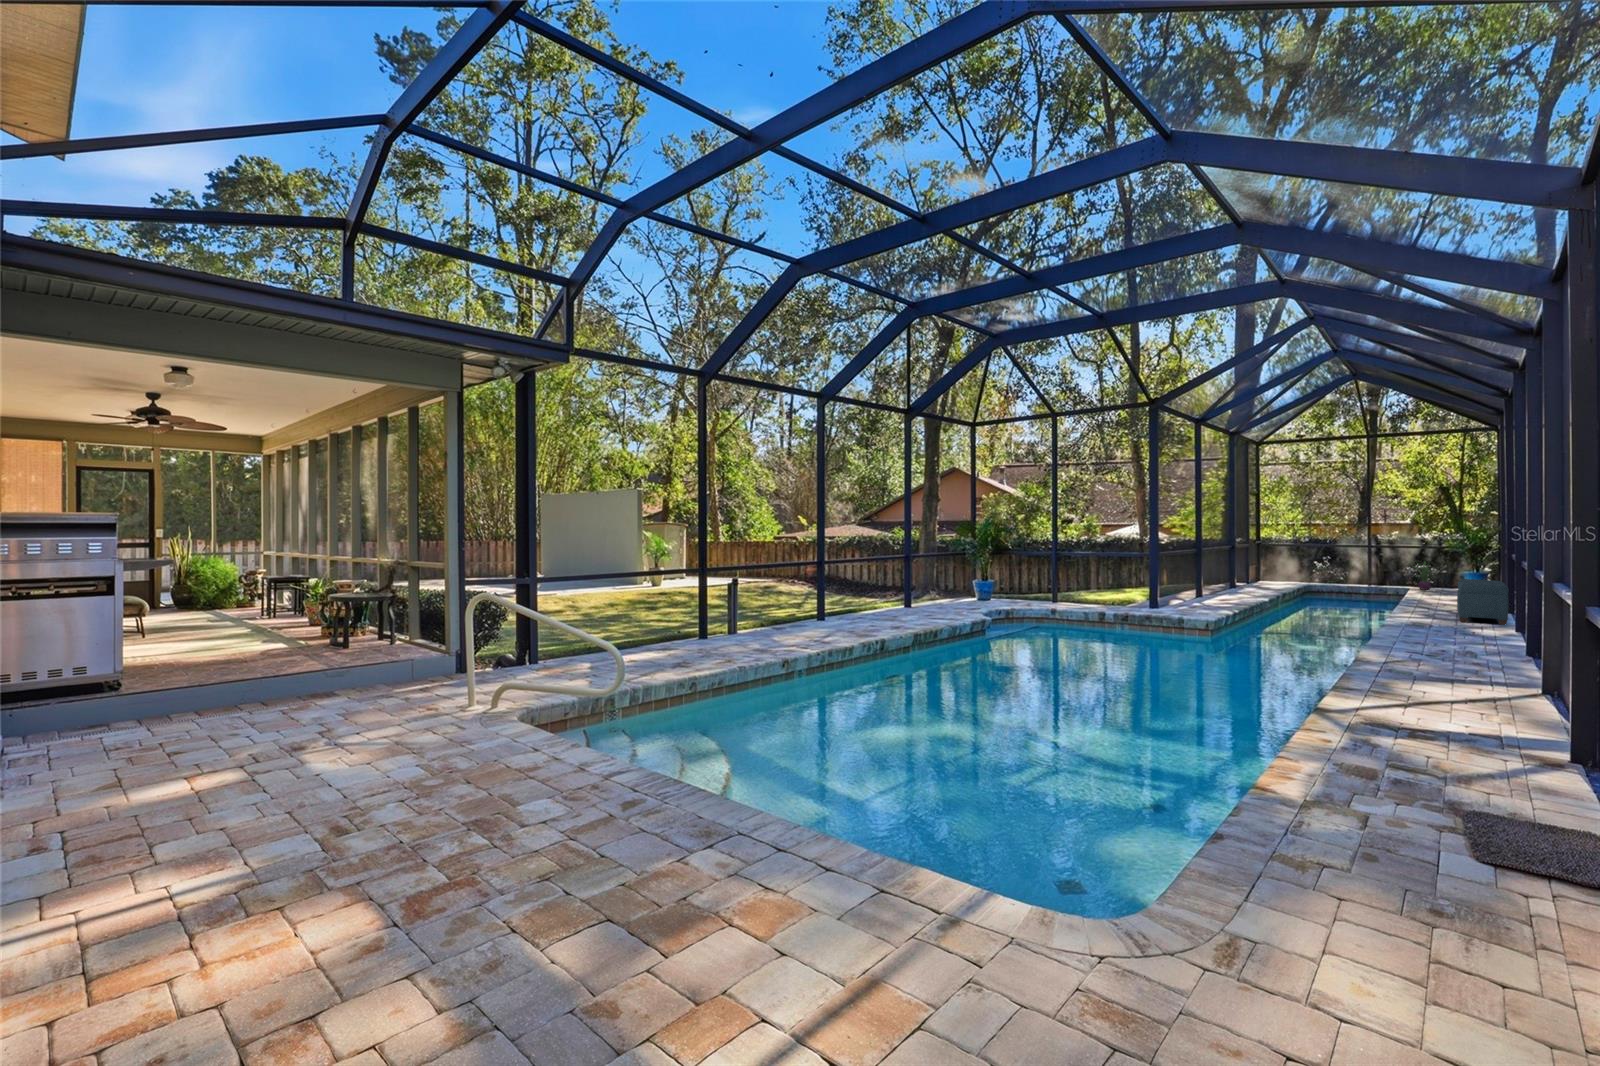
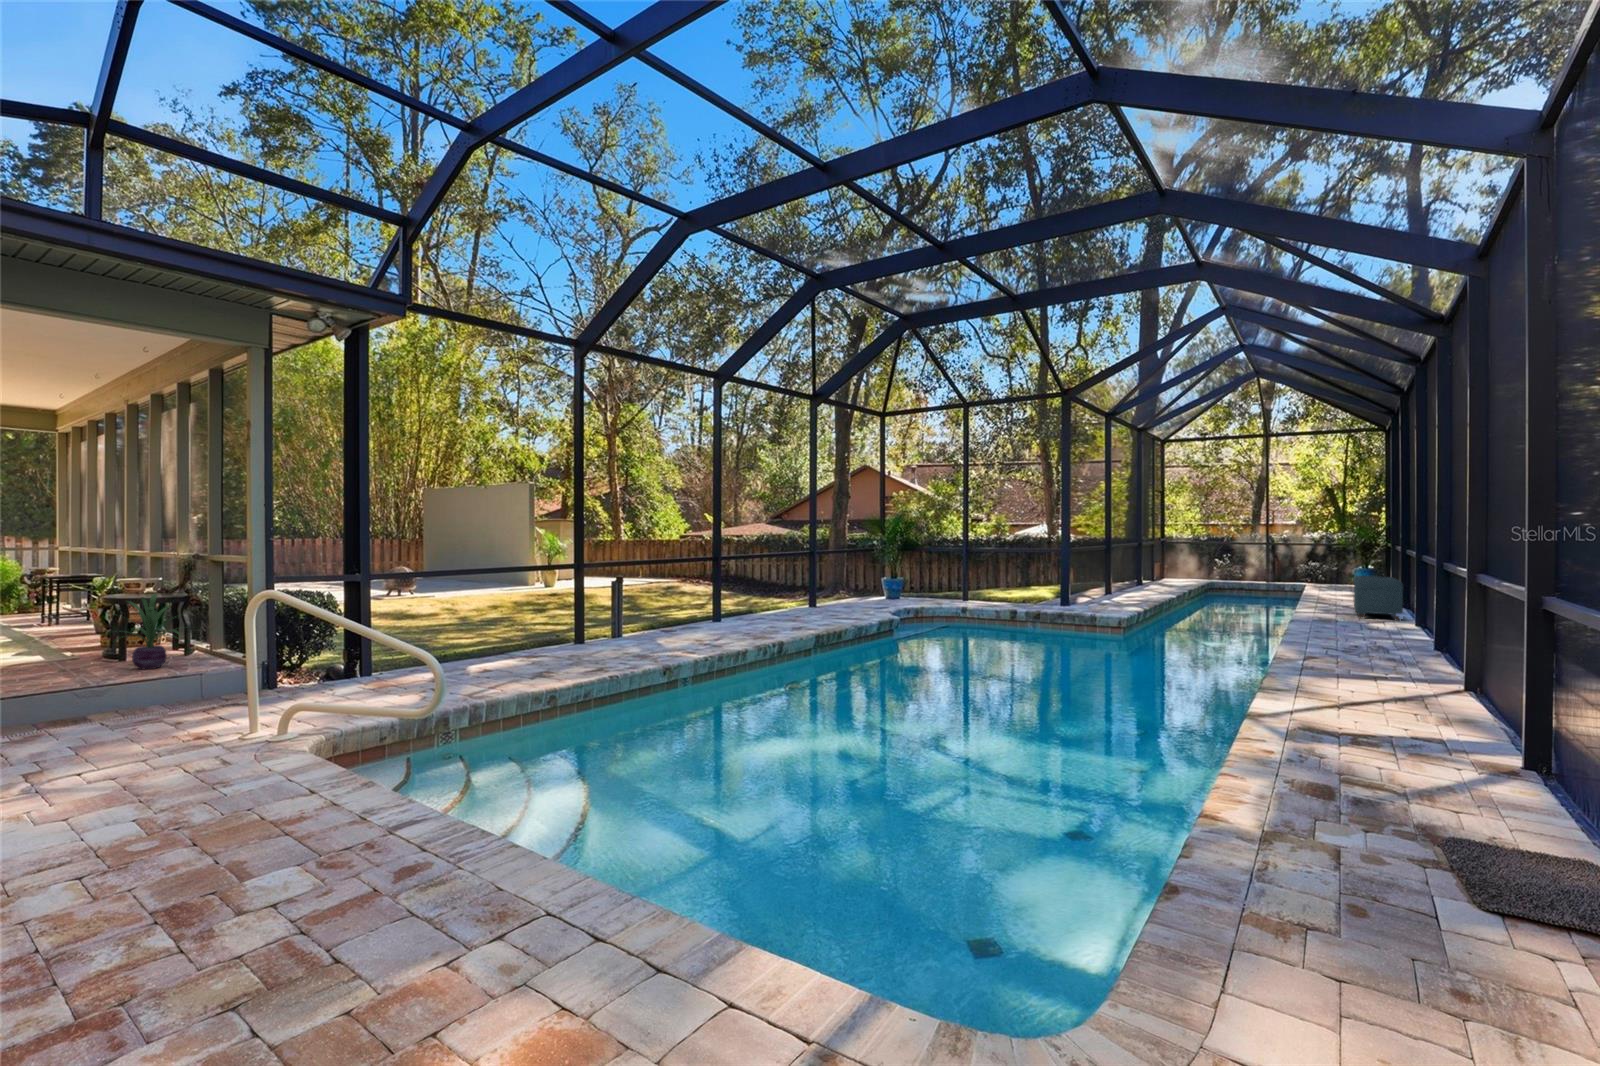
decorative plant: present [1418,562,1431,590] -> present [128,594,180,669]

